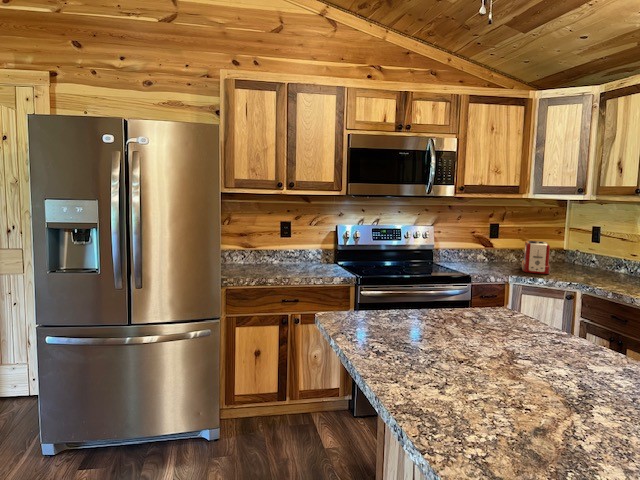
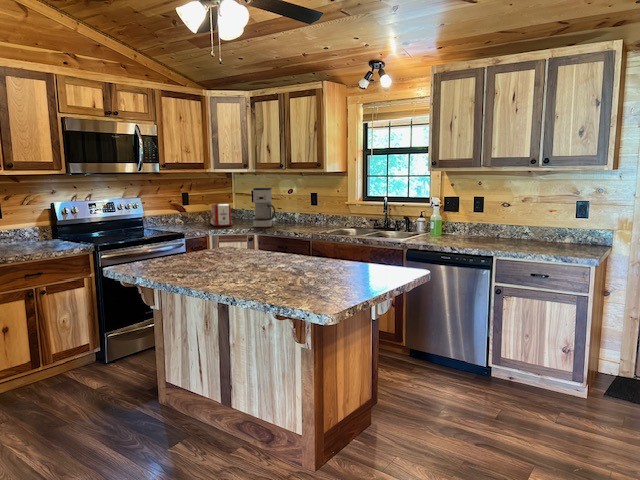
coffee maker: none [579,224,621,285] -> present [253,188,275,228]

